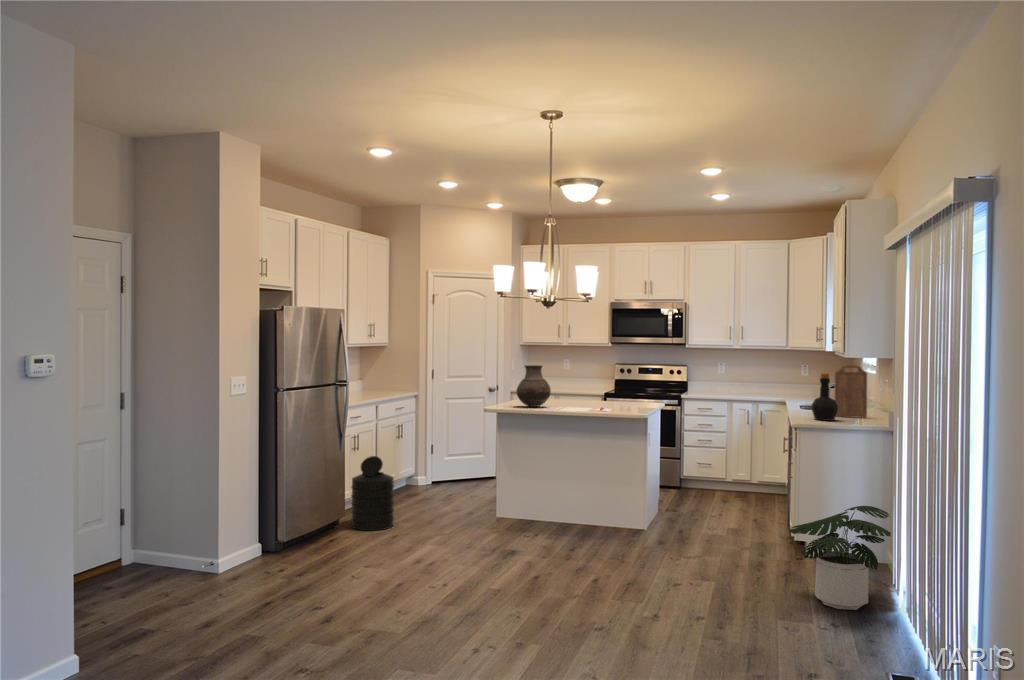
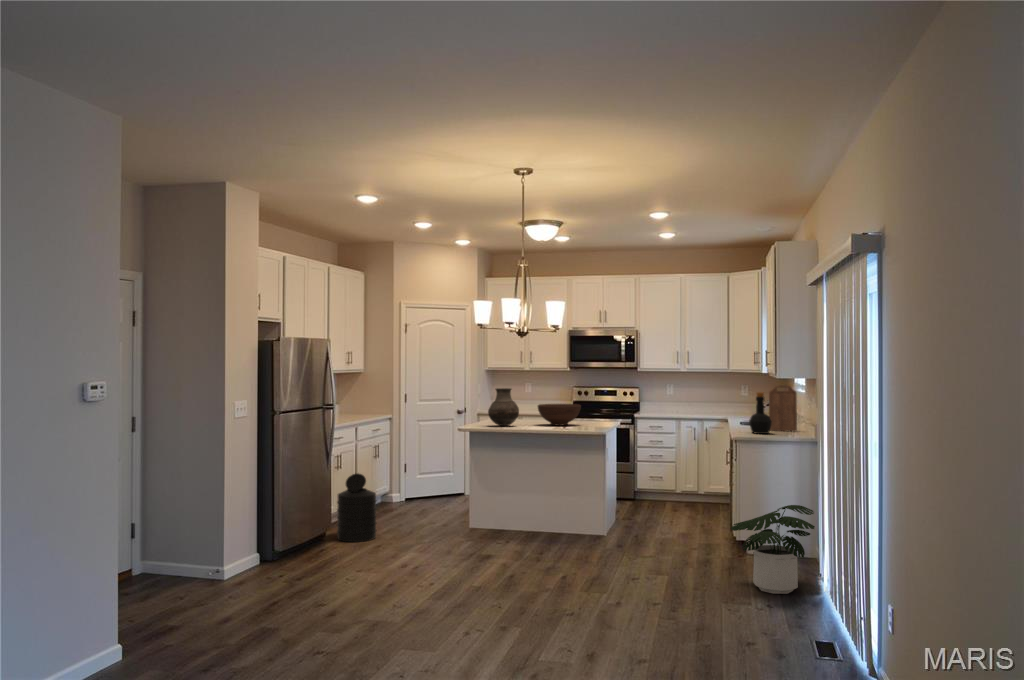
fruit bowl: none [572,383,620,407] -> present [538,404,581,426]

